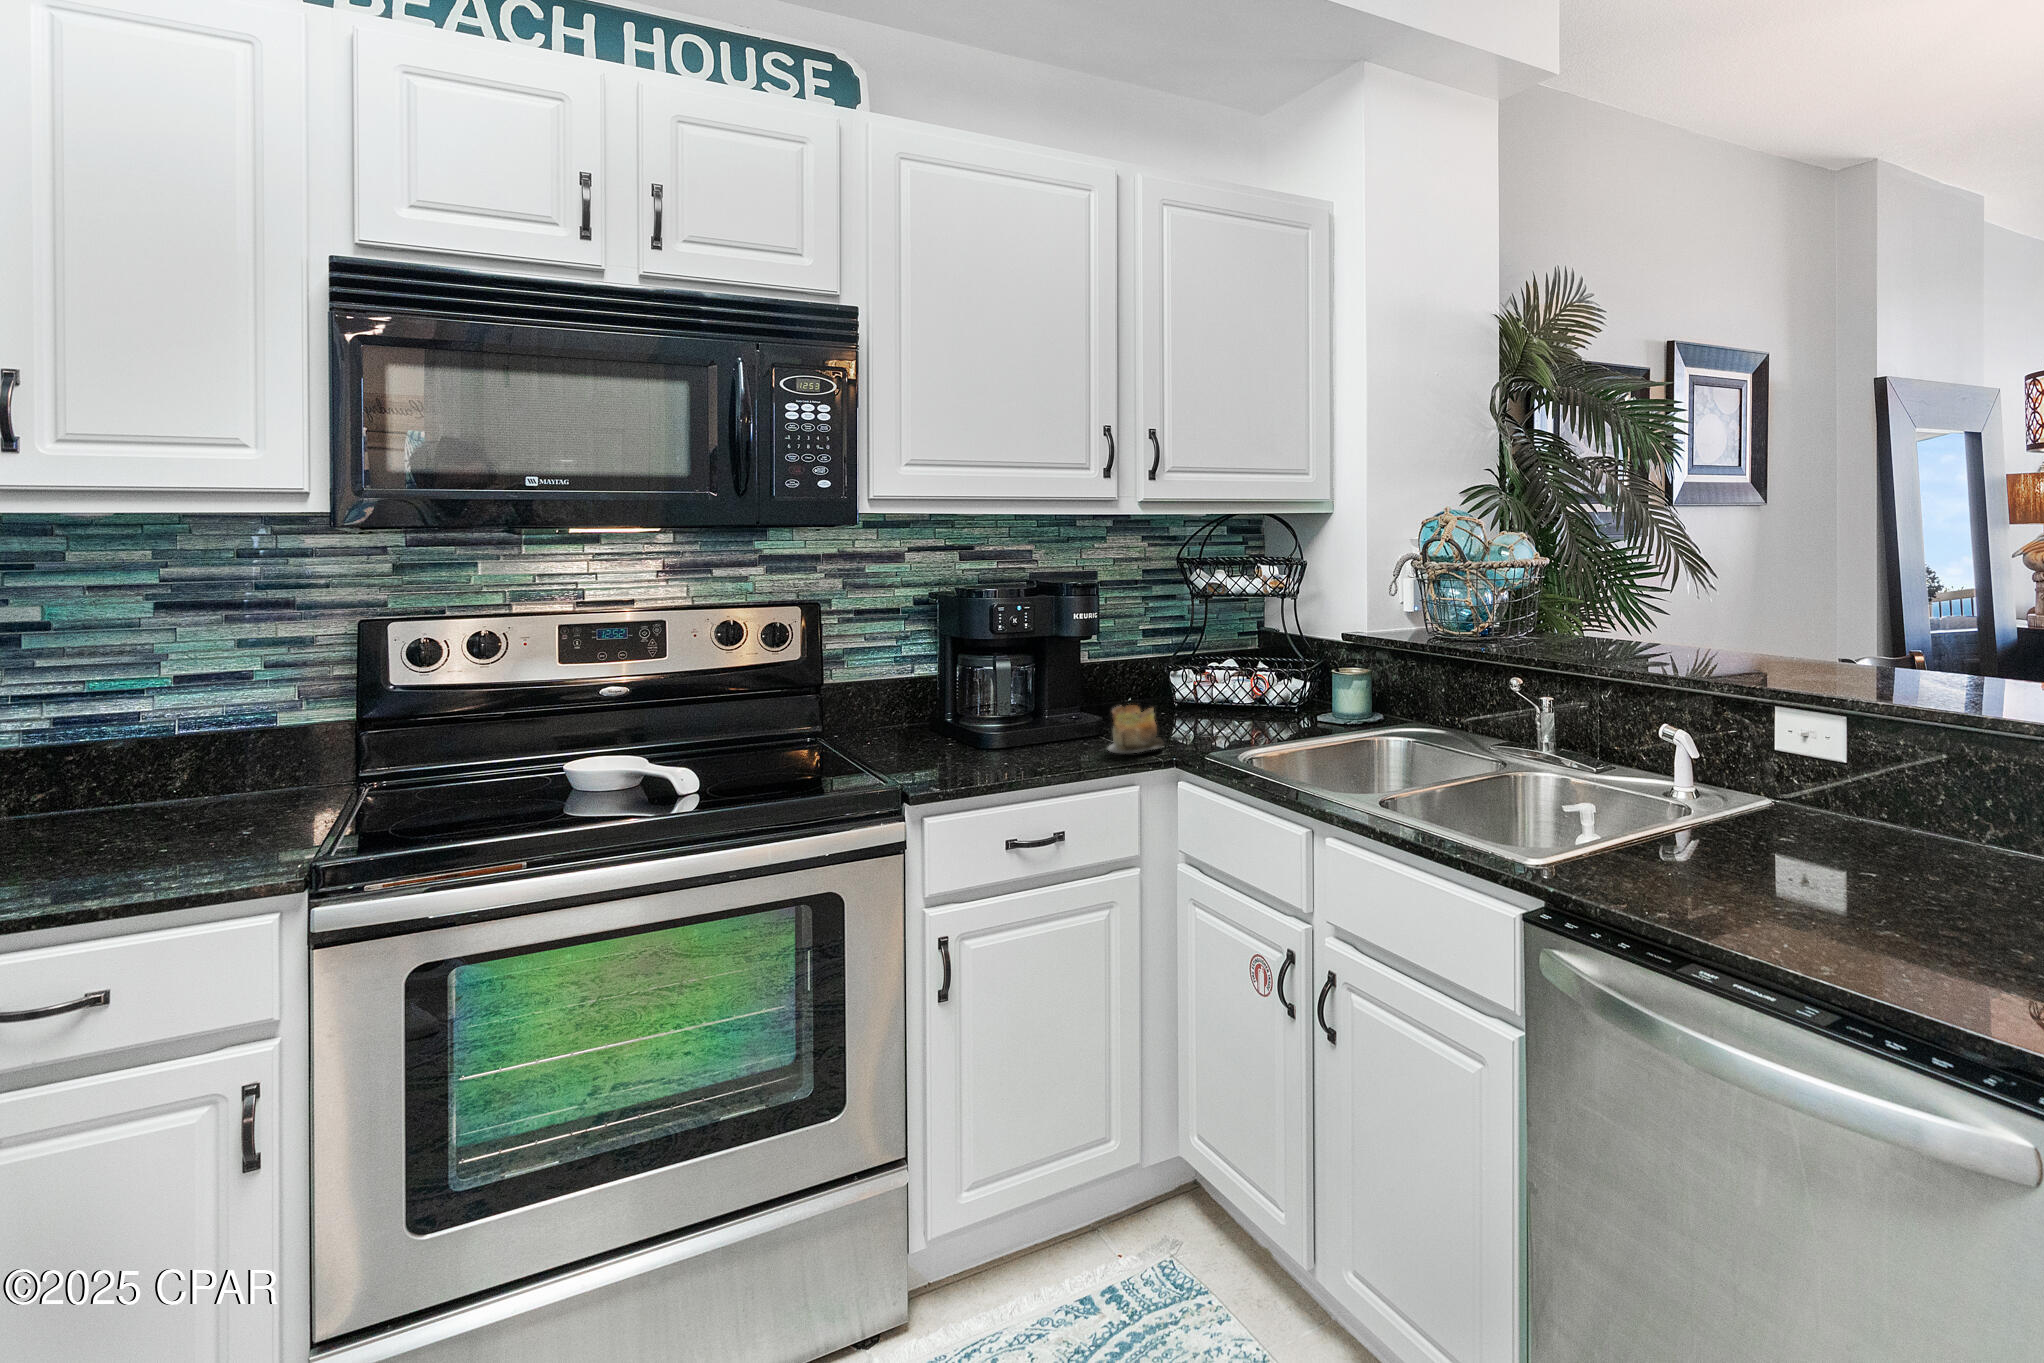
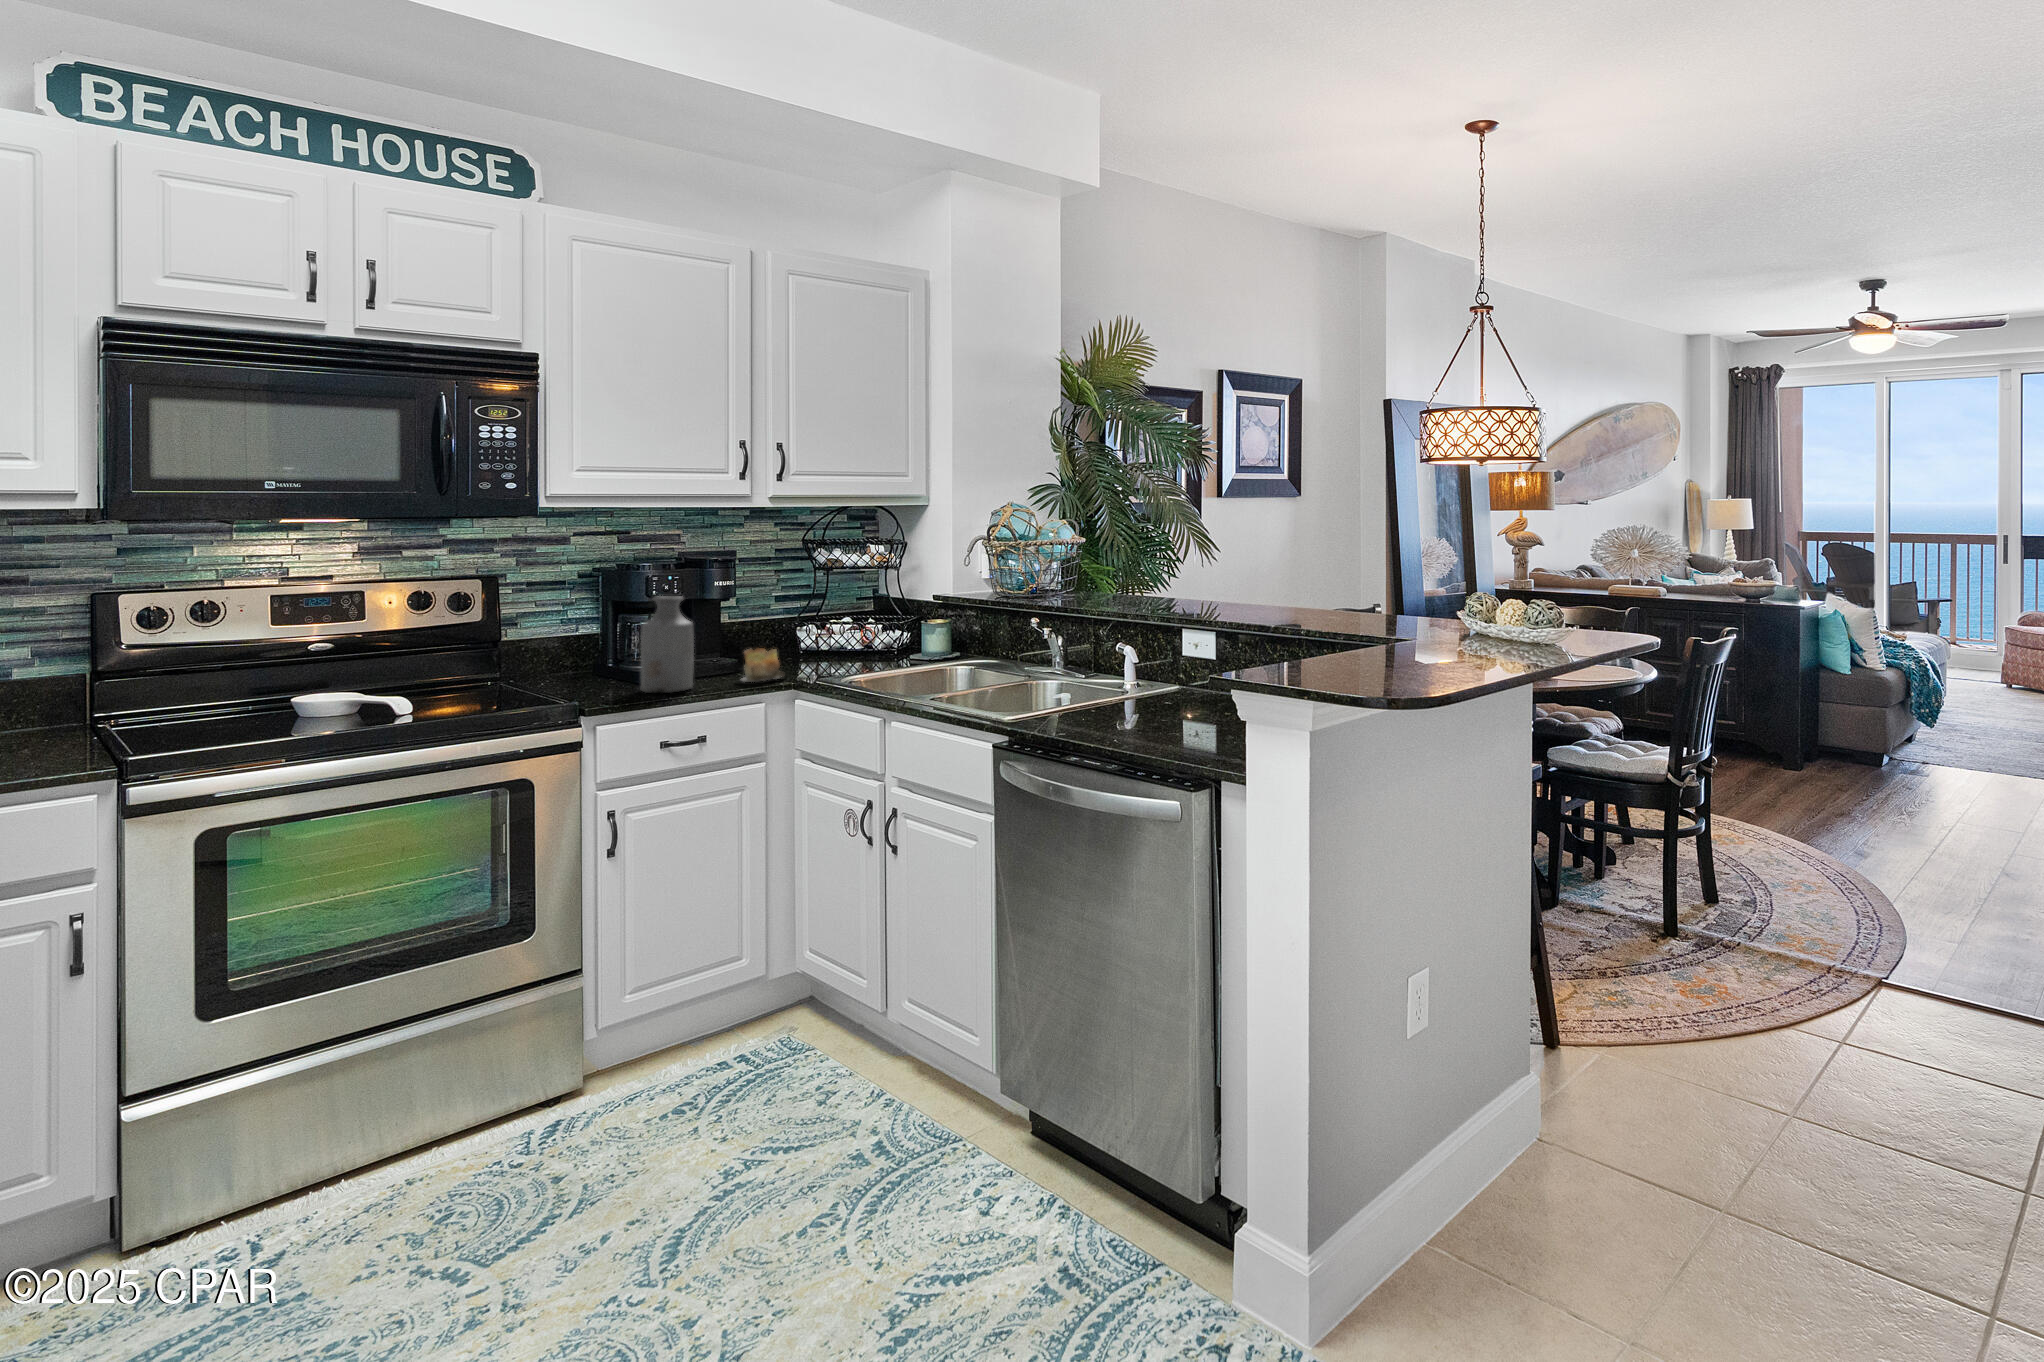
bottle: none [983,634,1049,770] -> present [641,596,694,693]

